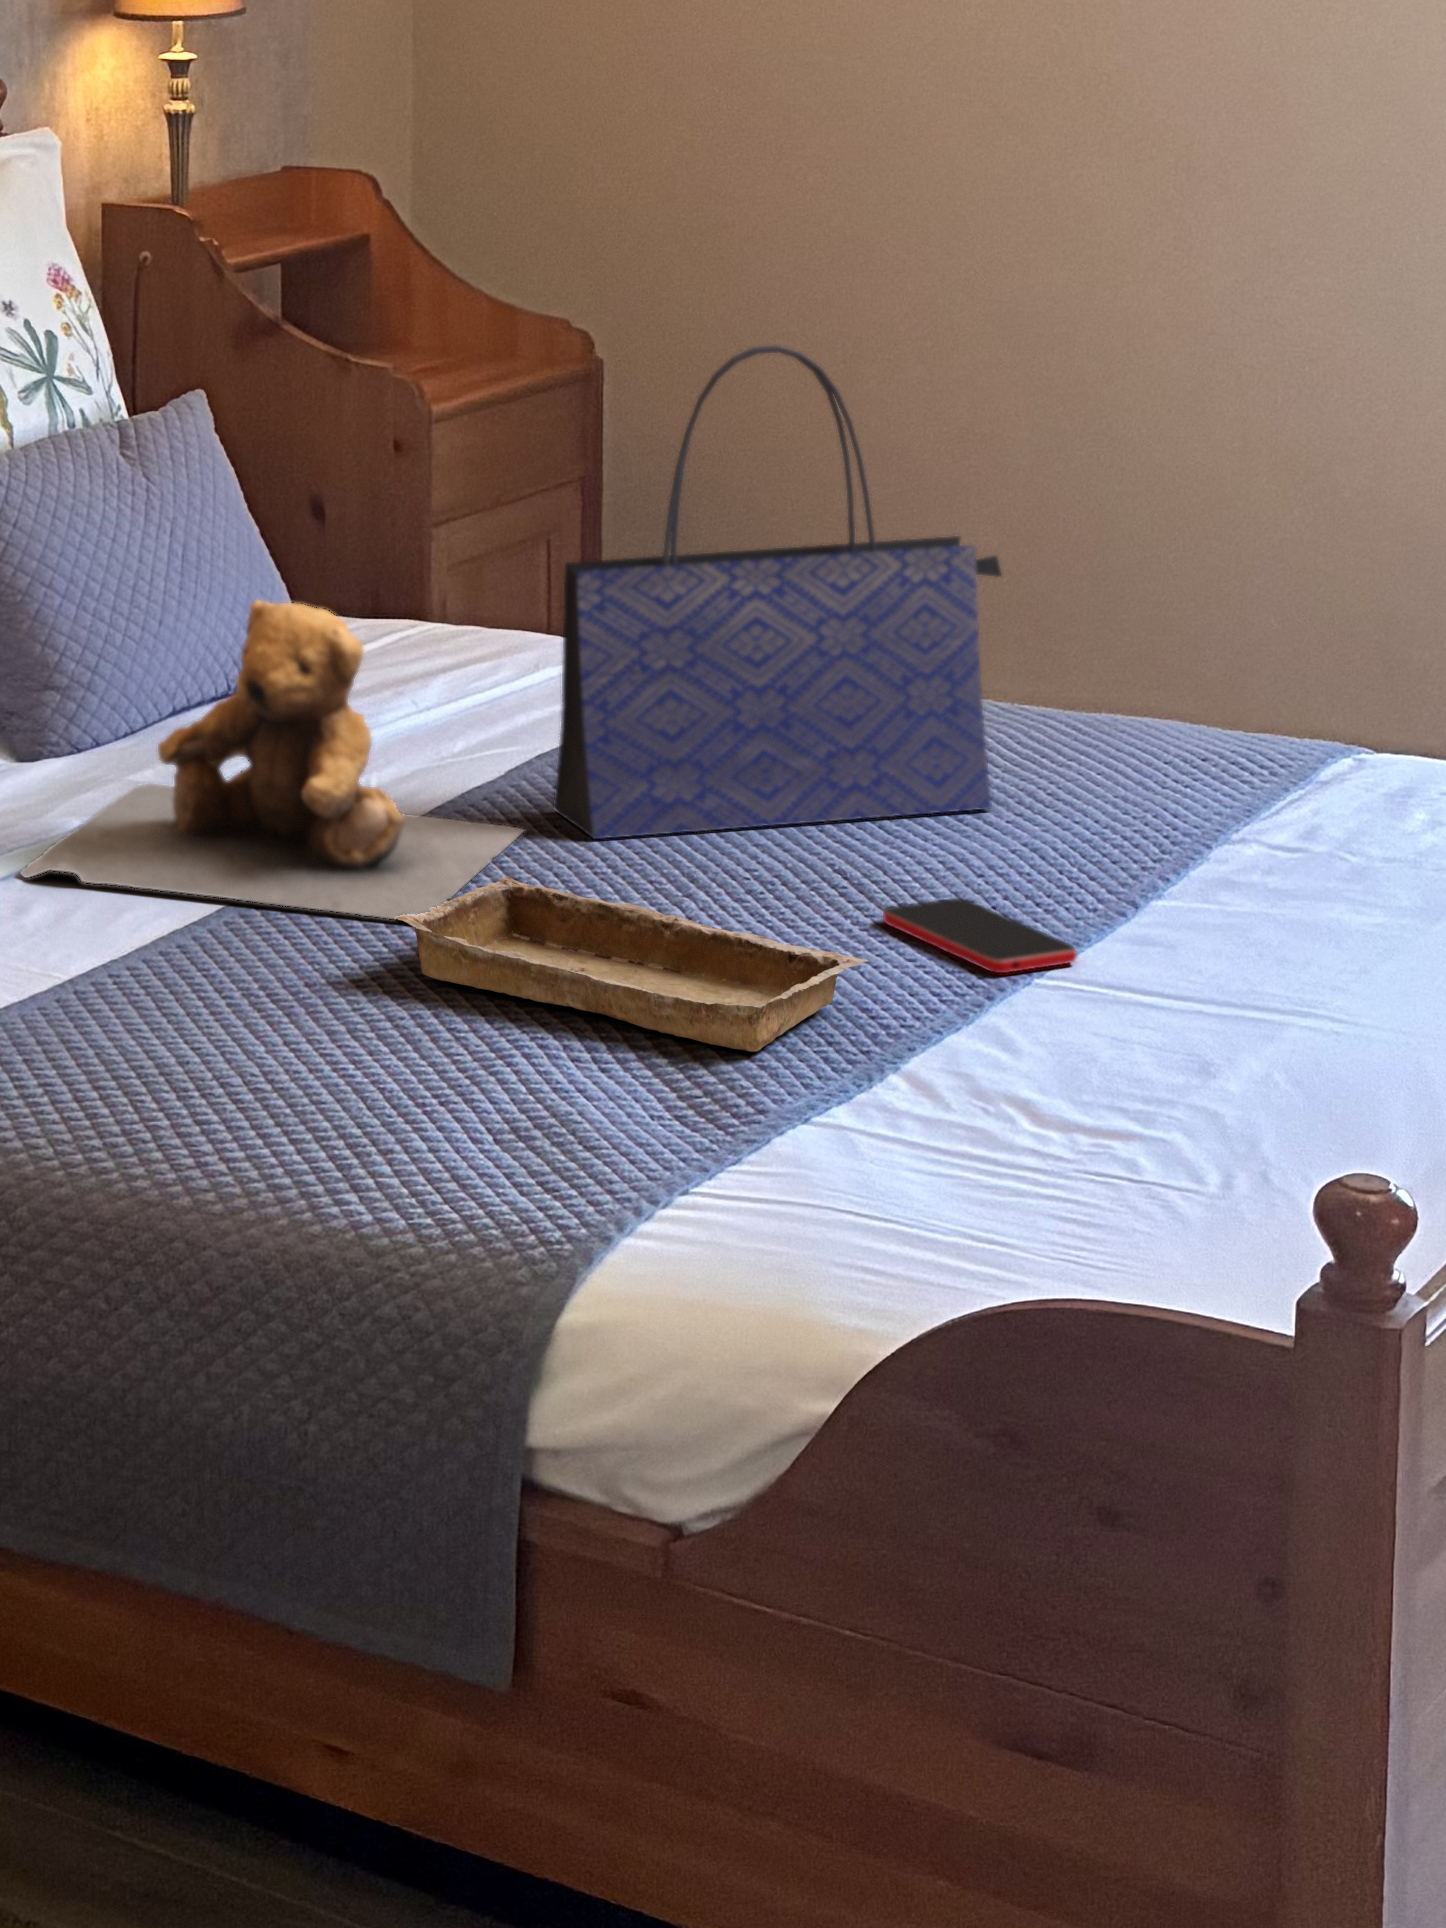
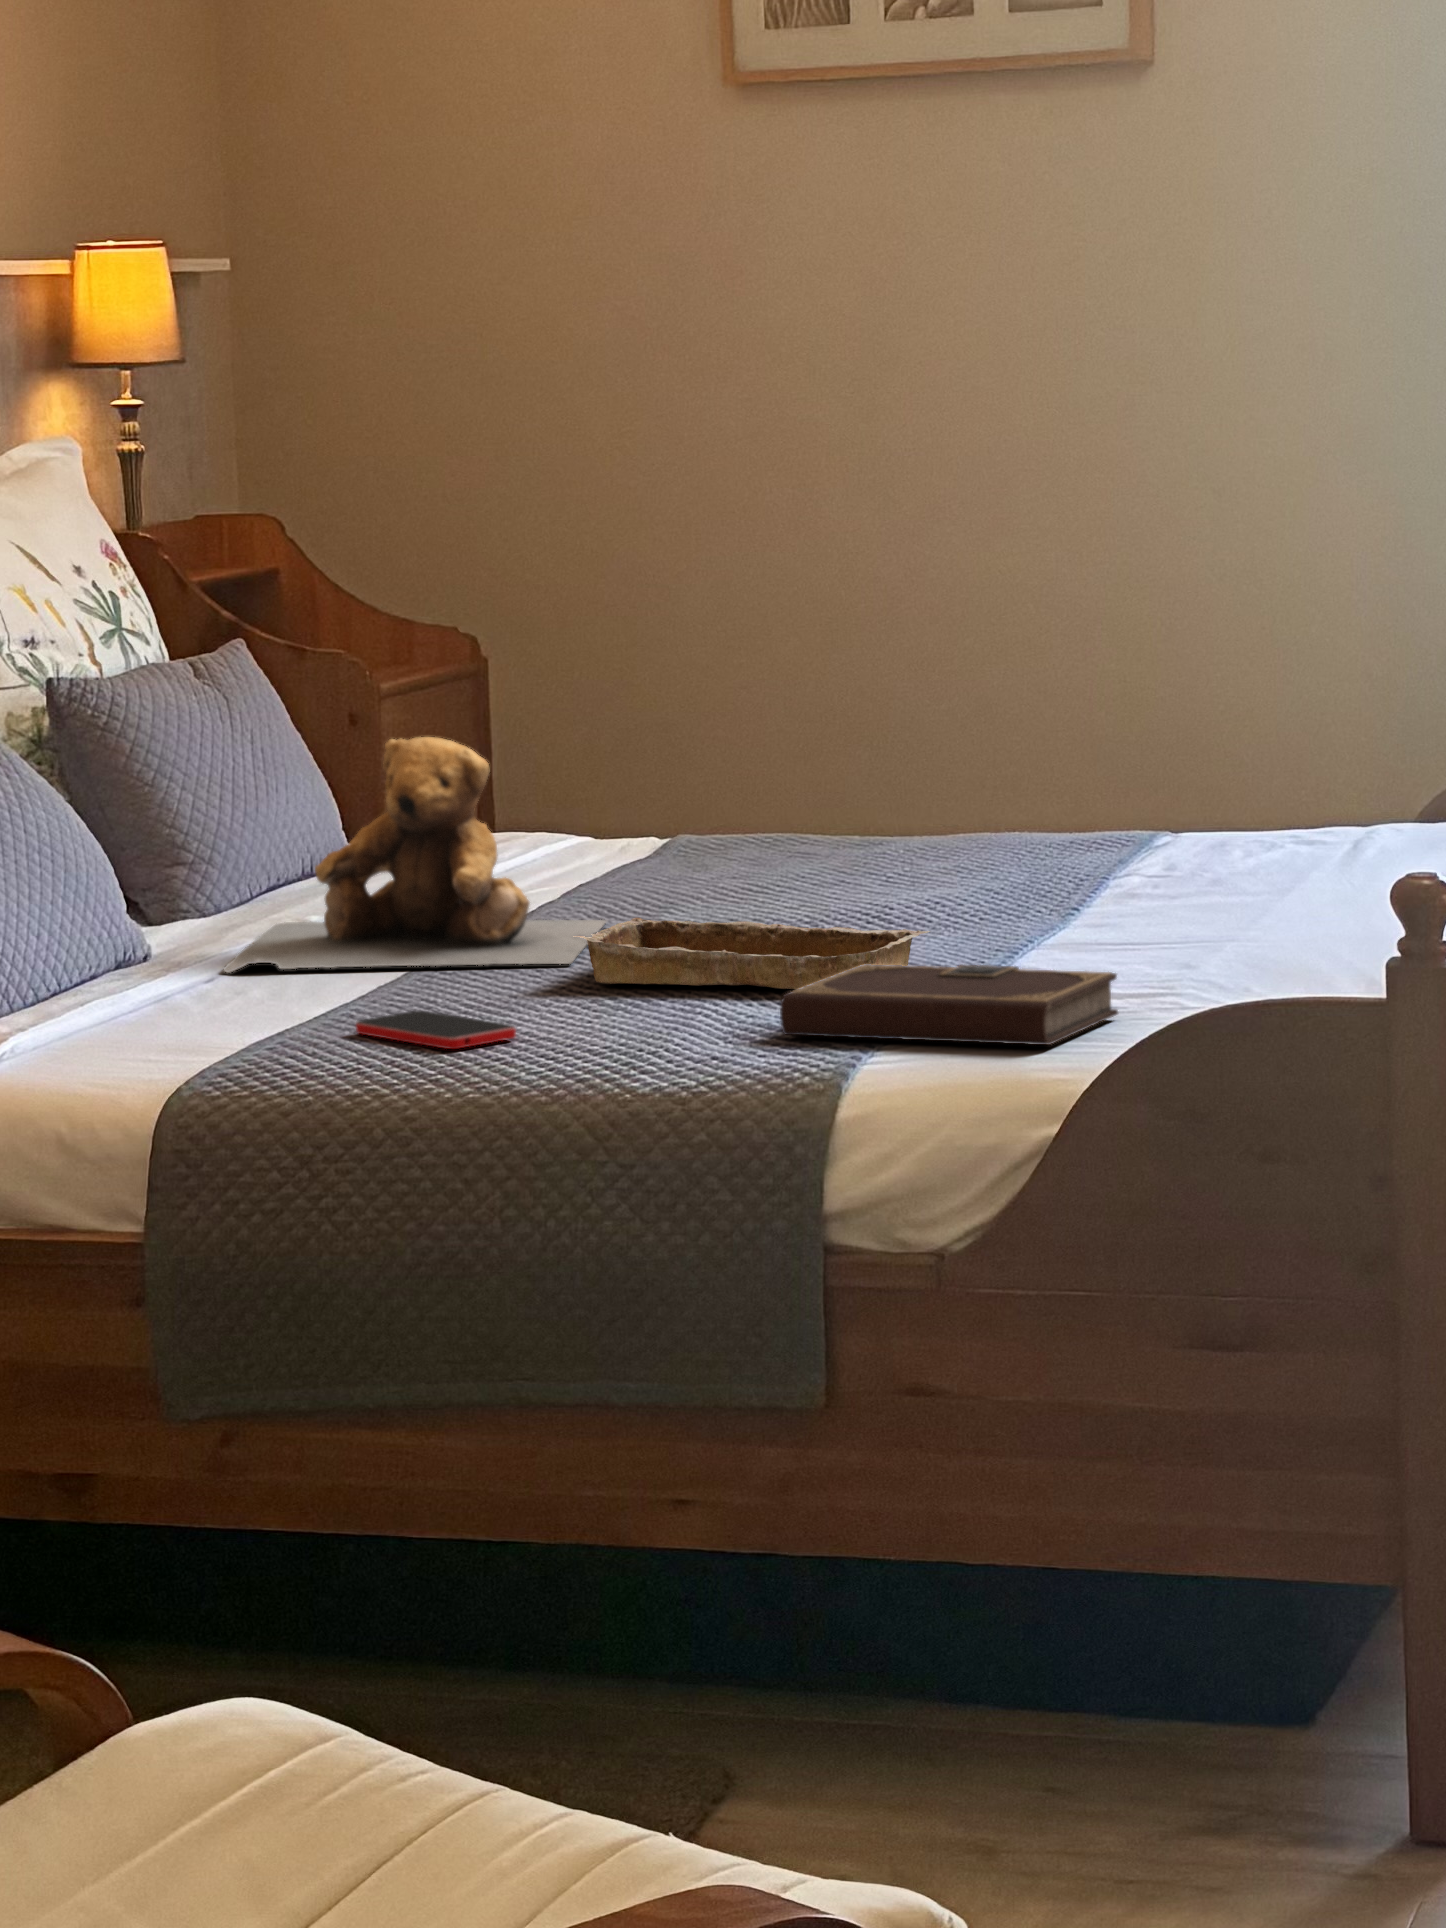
tote bag: present [553,345,1001,839] -> none [619,522,949,921]
smartphone: present [883,898,1076,973] -> present [356,1011,516,1049]
notebook: none [578,1036,1057,1240] -> present [780,964,1118,1045]

